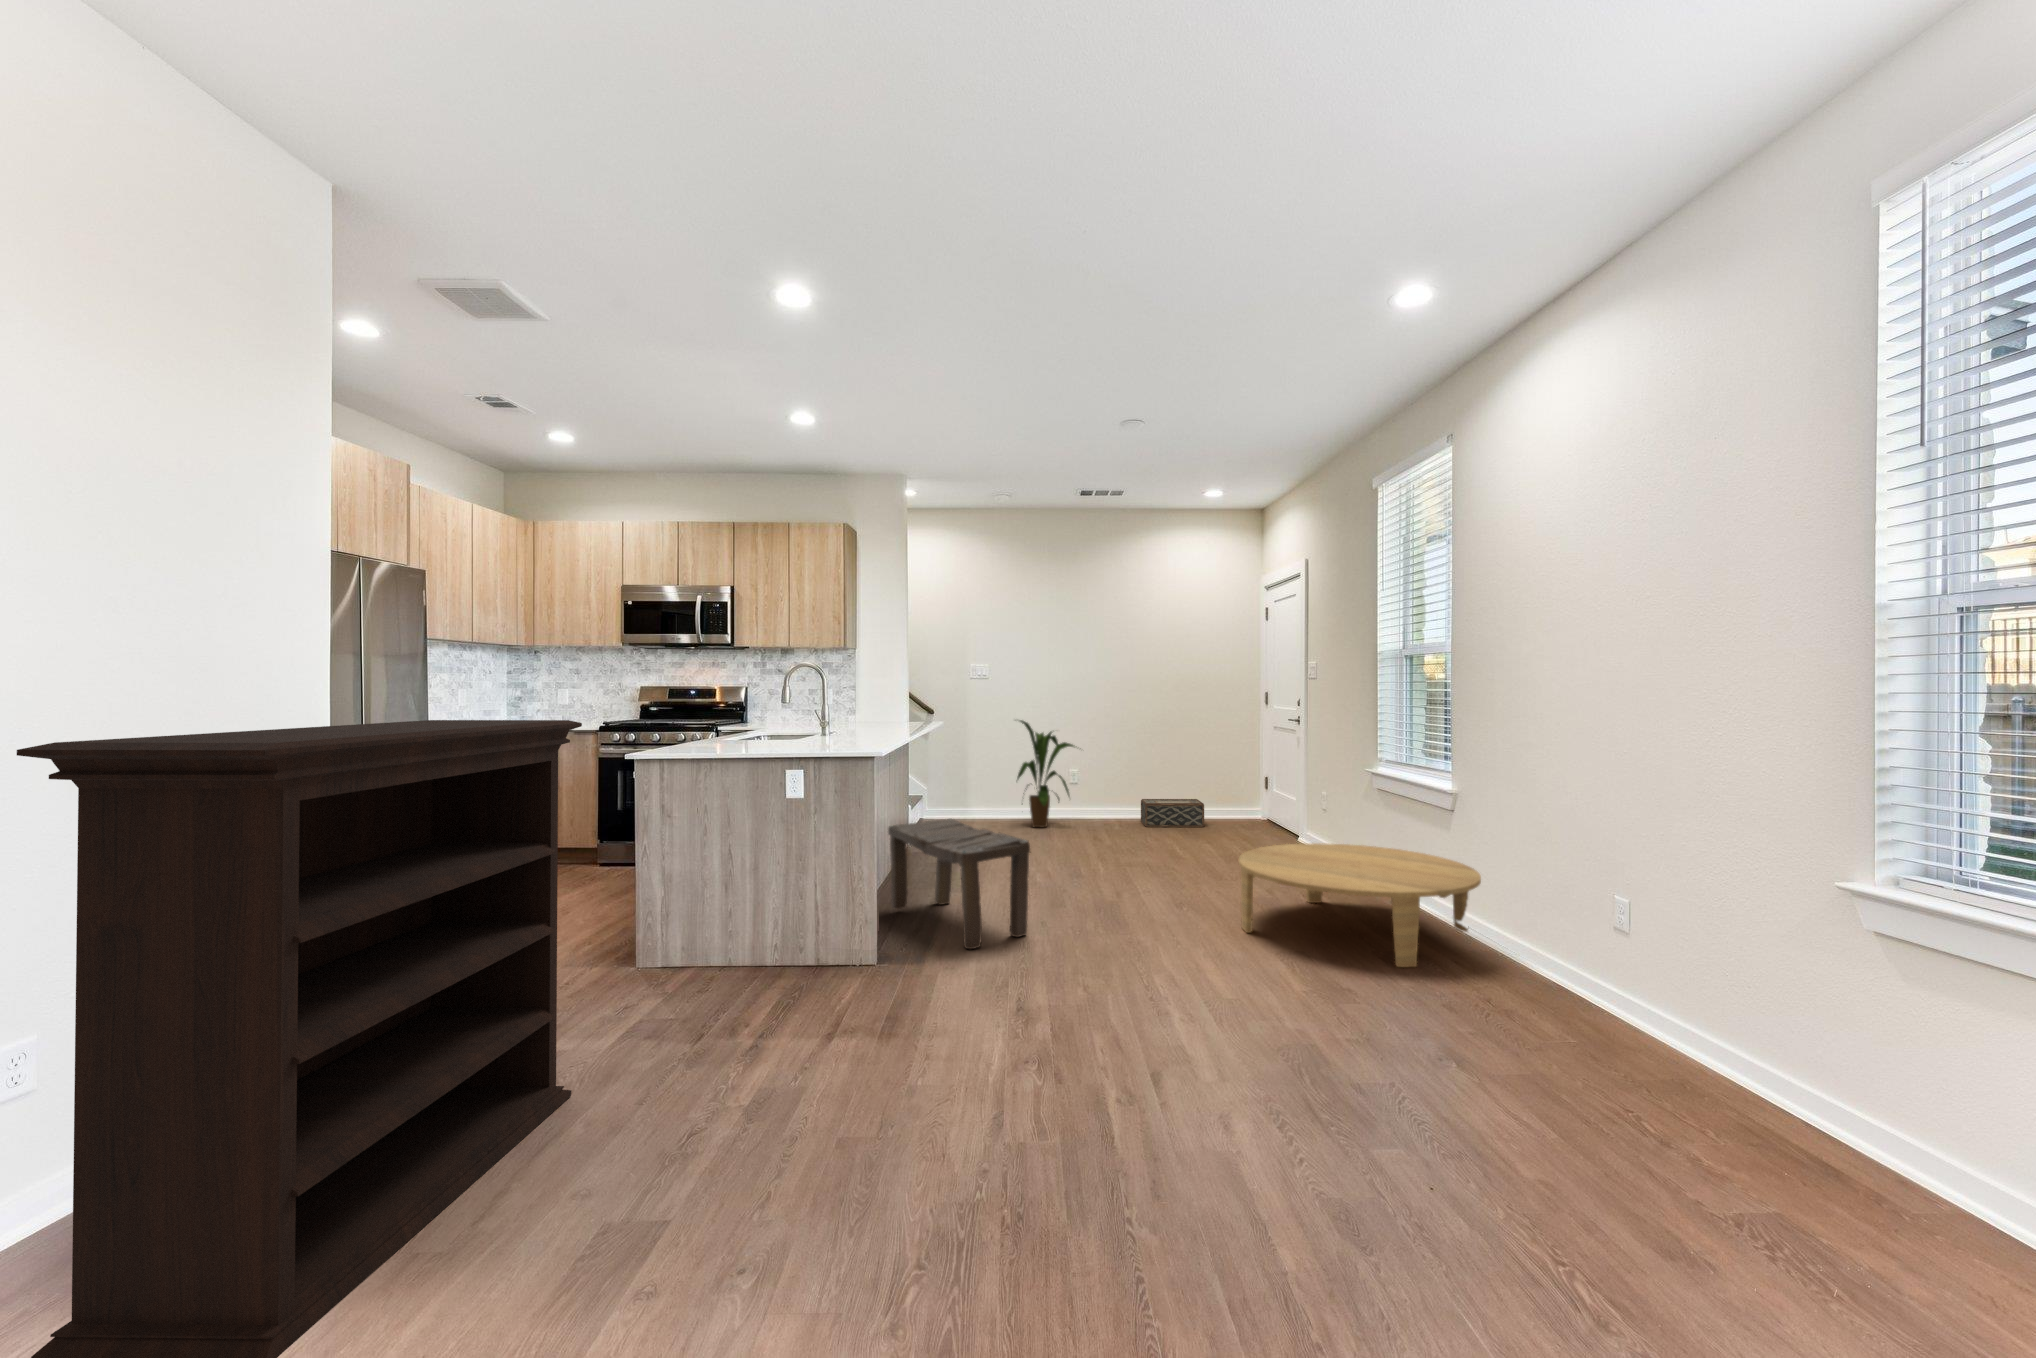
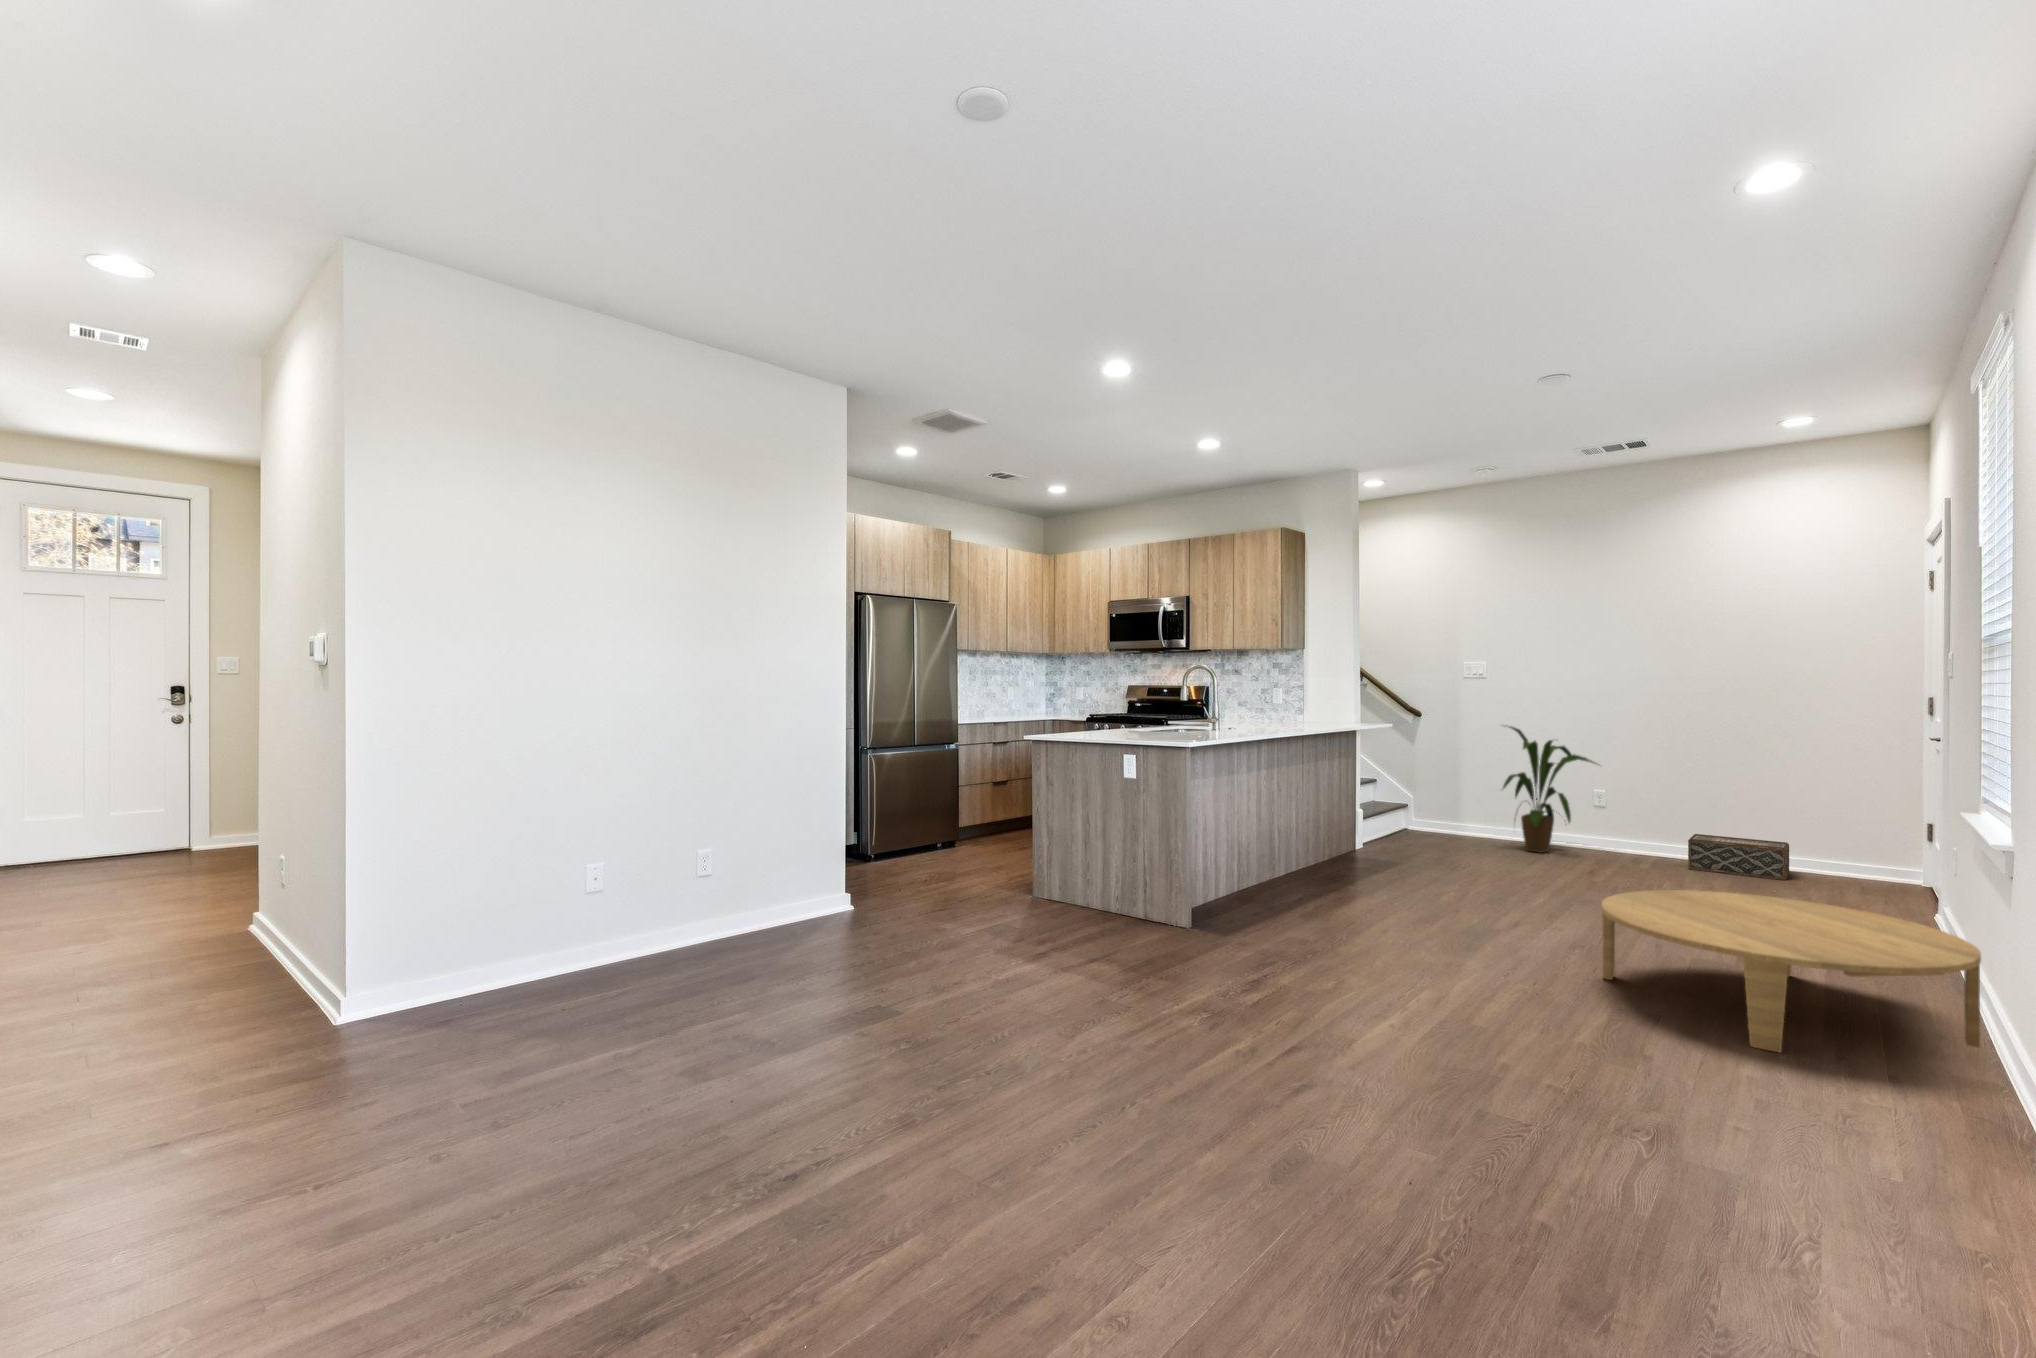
bookshelf: present [17,720,582,1358] -> none [673,706,929,999]
bench: present [888,819,1030,949] -> none [1253,816,1349,932]

